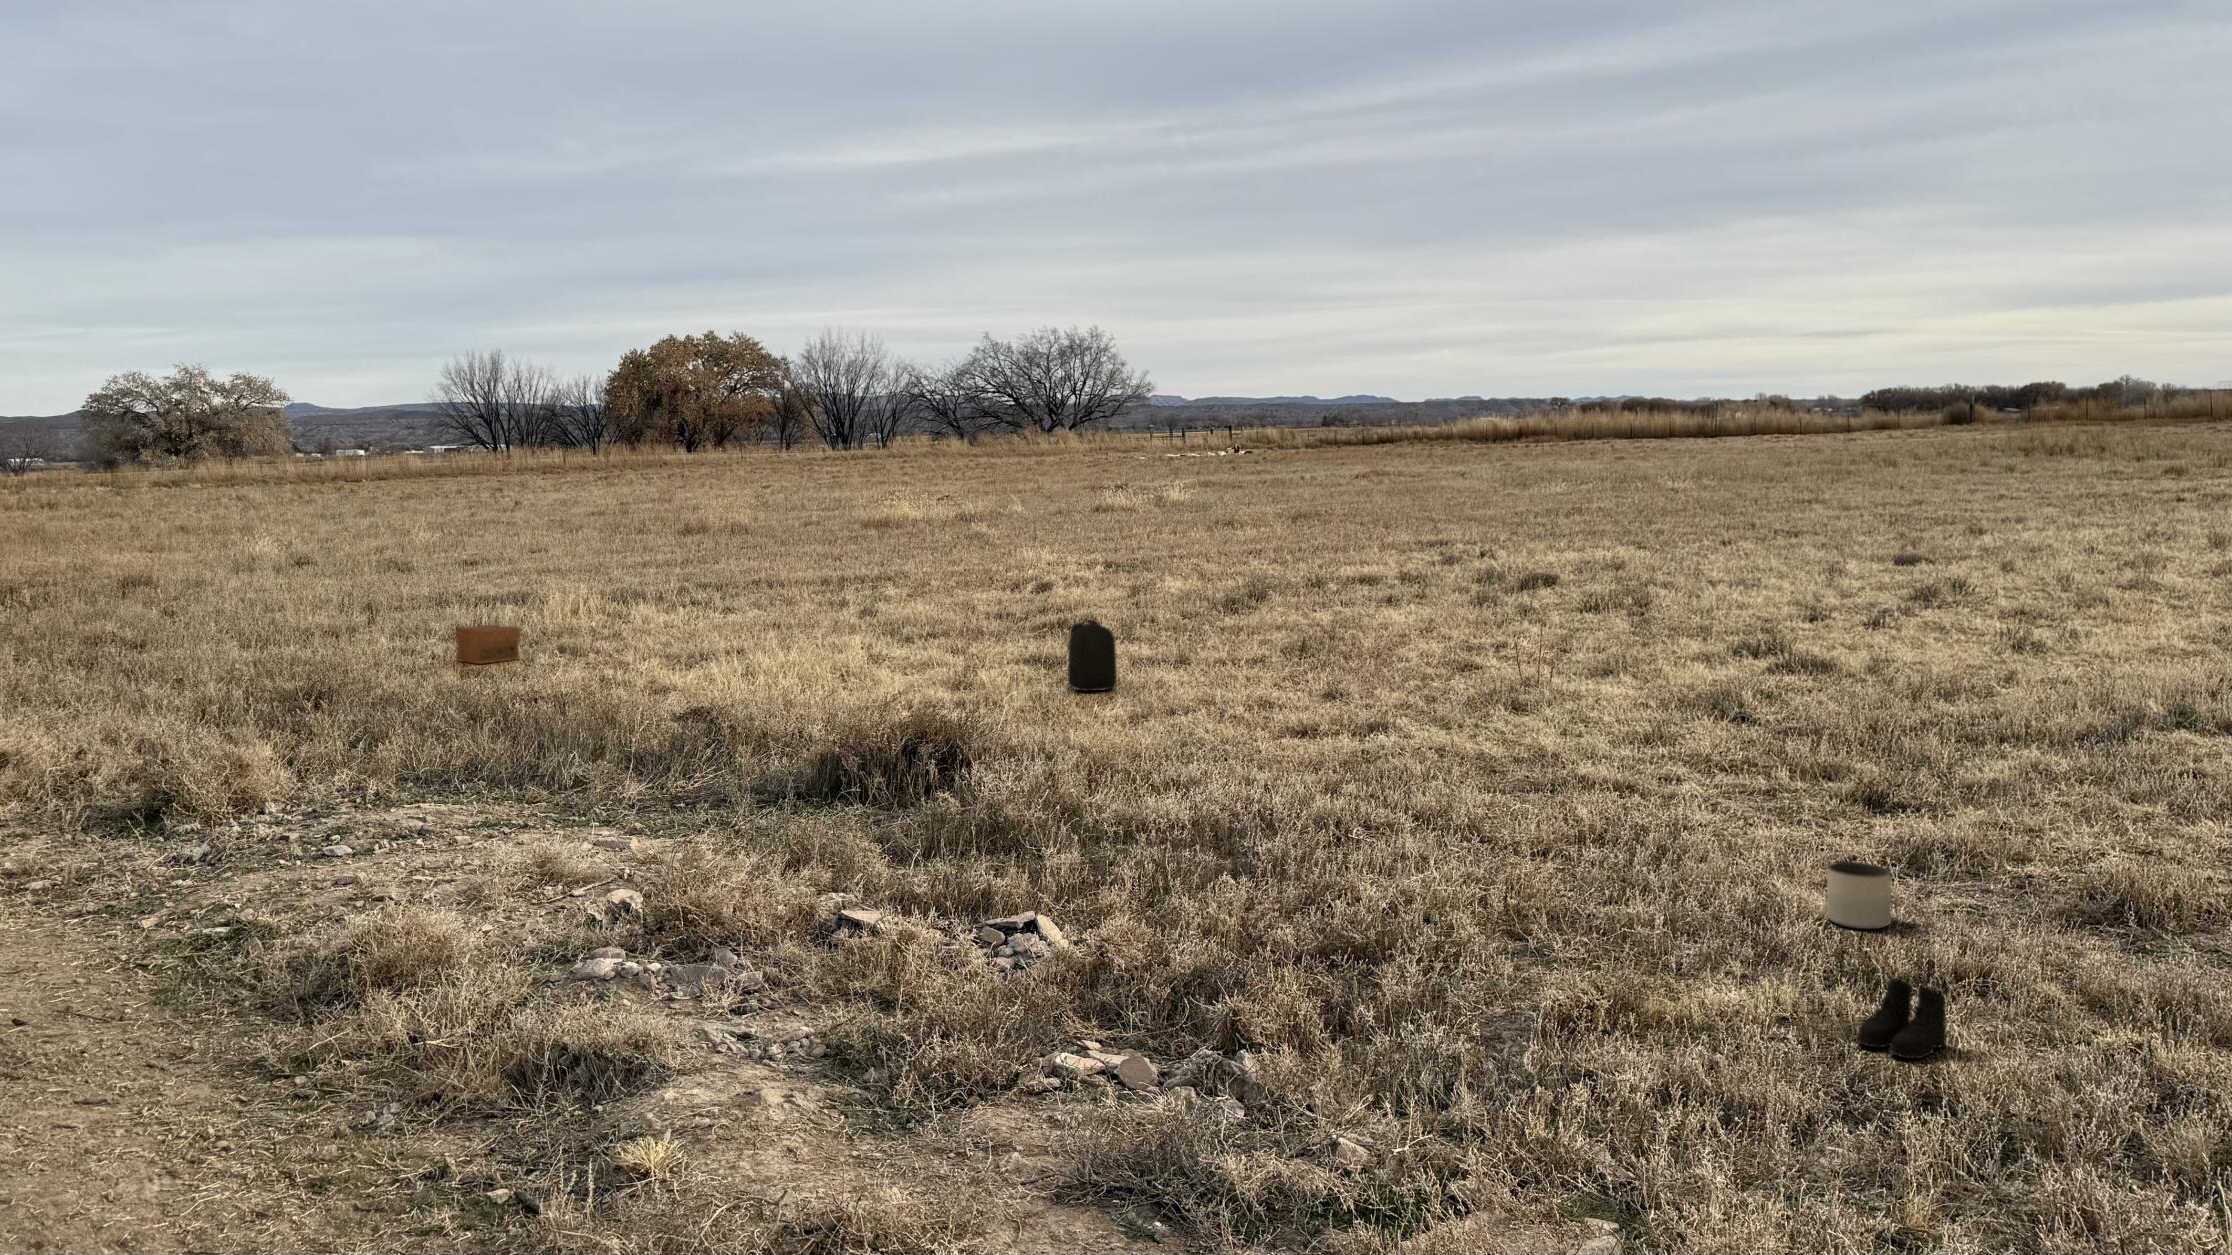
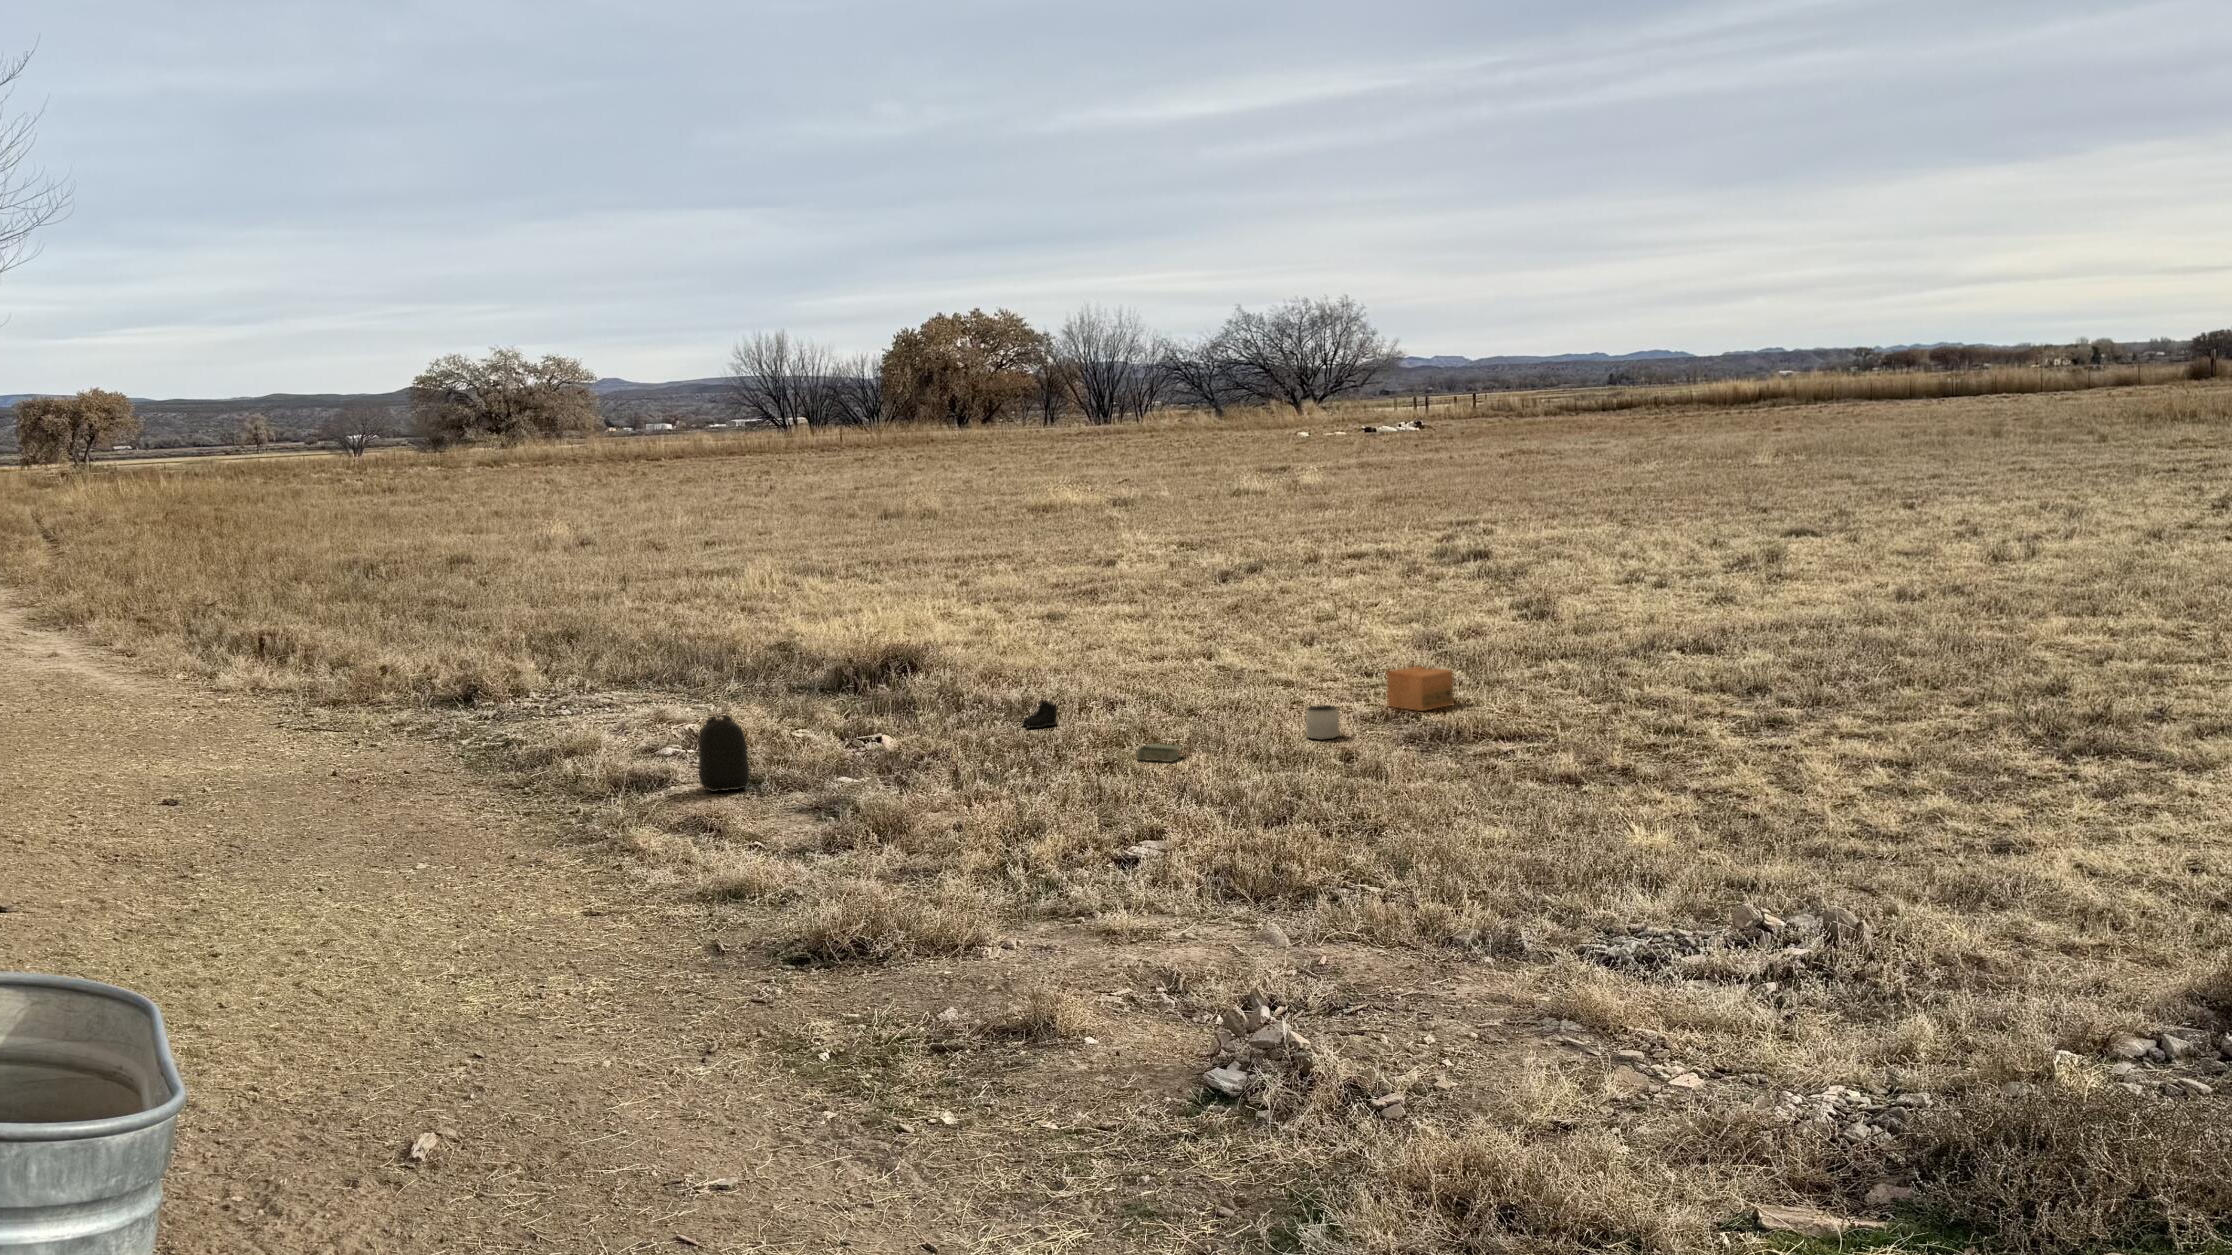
backpack: present [1068,620,1117,692] -> present [698,715,750,792]
cardboard box: present [456,625,519,664] -> present [1387,666,1454,711]
toolbox: none [1601,948,1682,994] -> present [1137,743,1183,762]
boots: present [1858,978,1946,1059] -> present [1022,700,1058,728]

